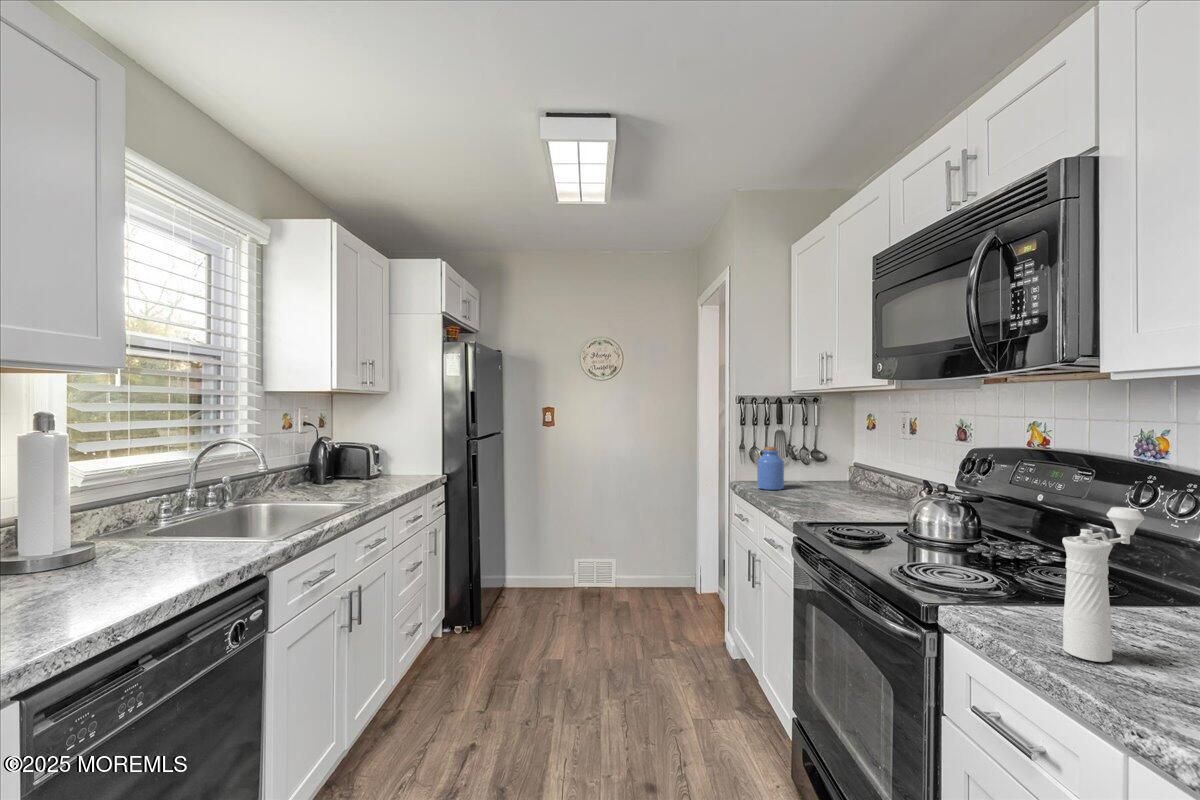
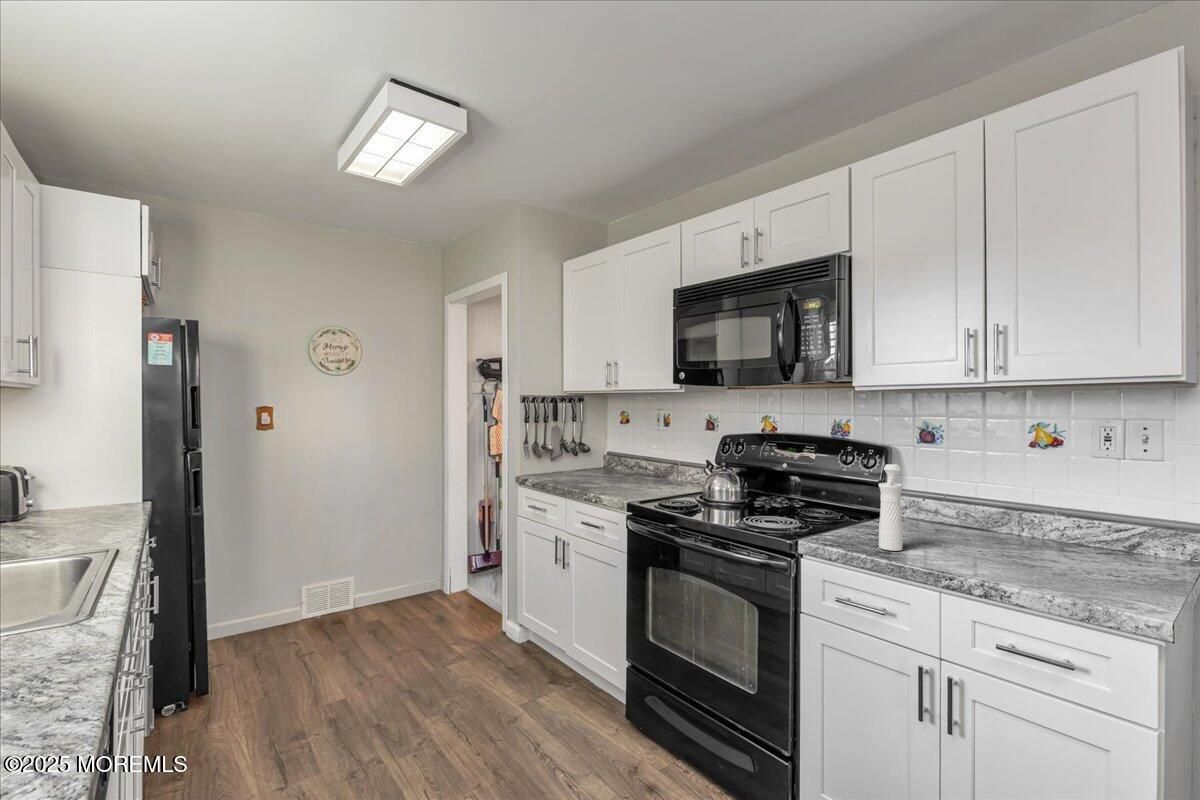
jar: present [757,447,784,490] -> none [545,442,569,480]

